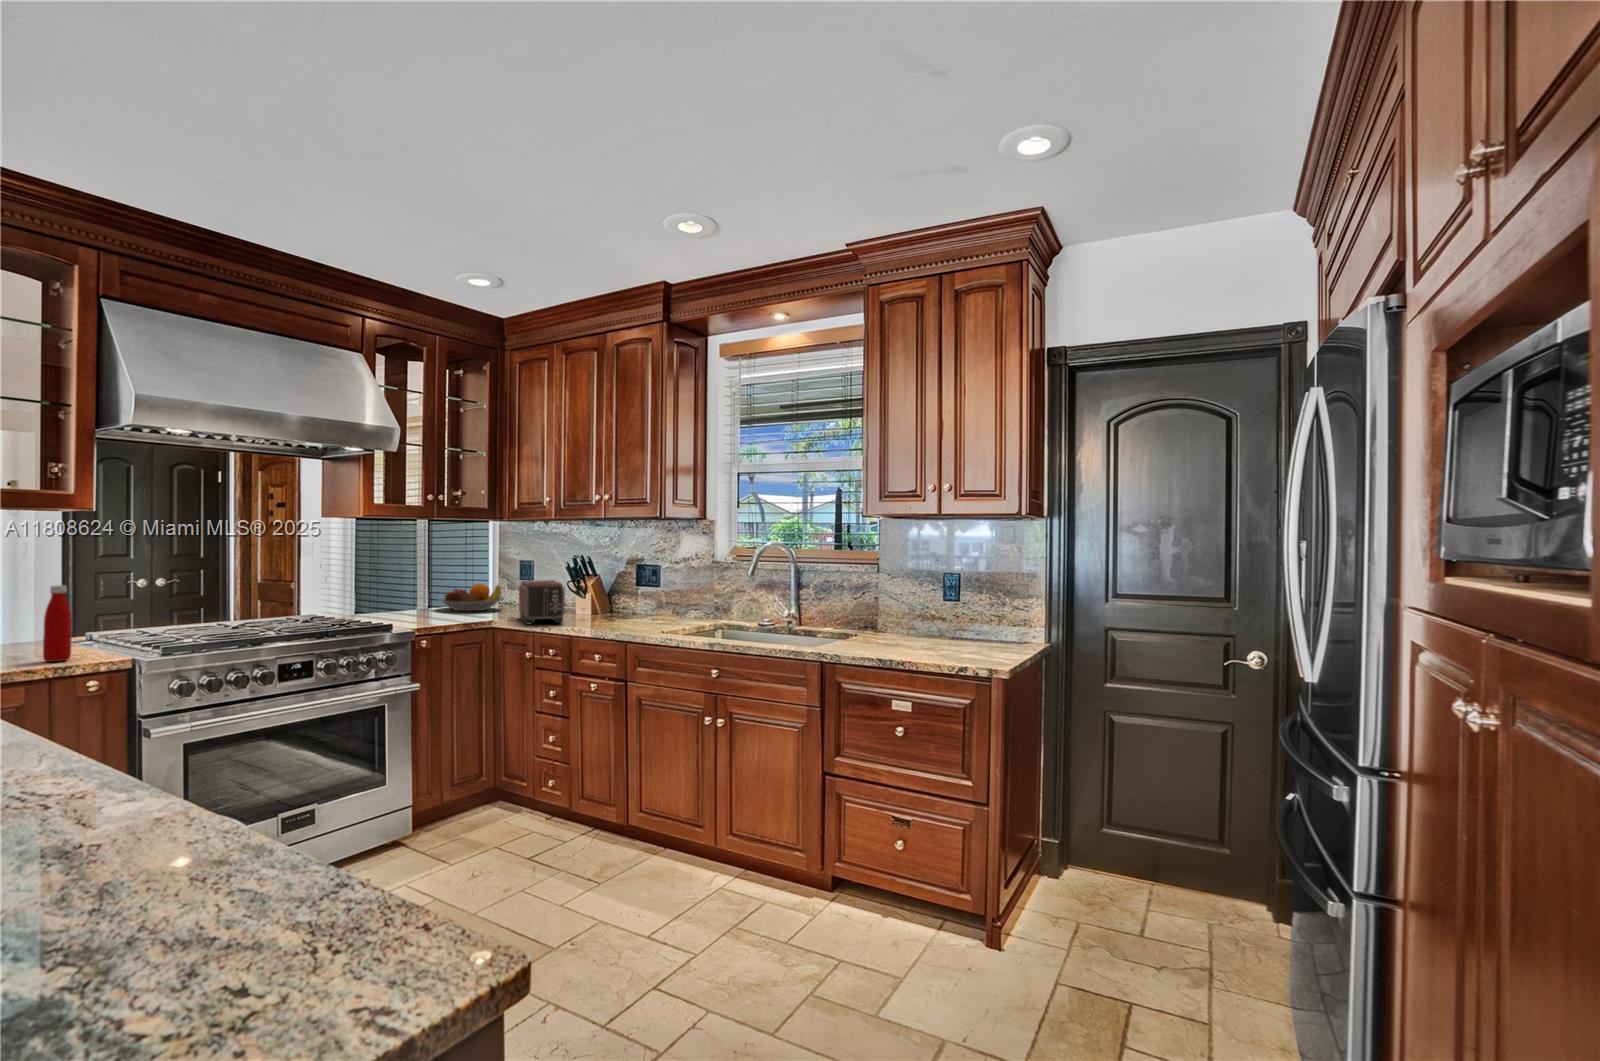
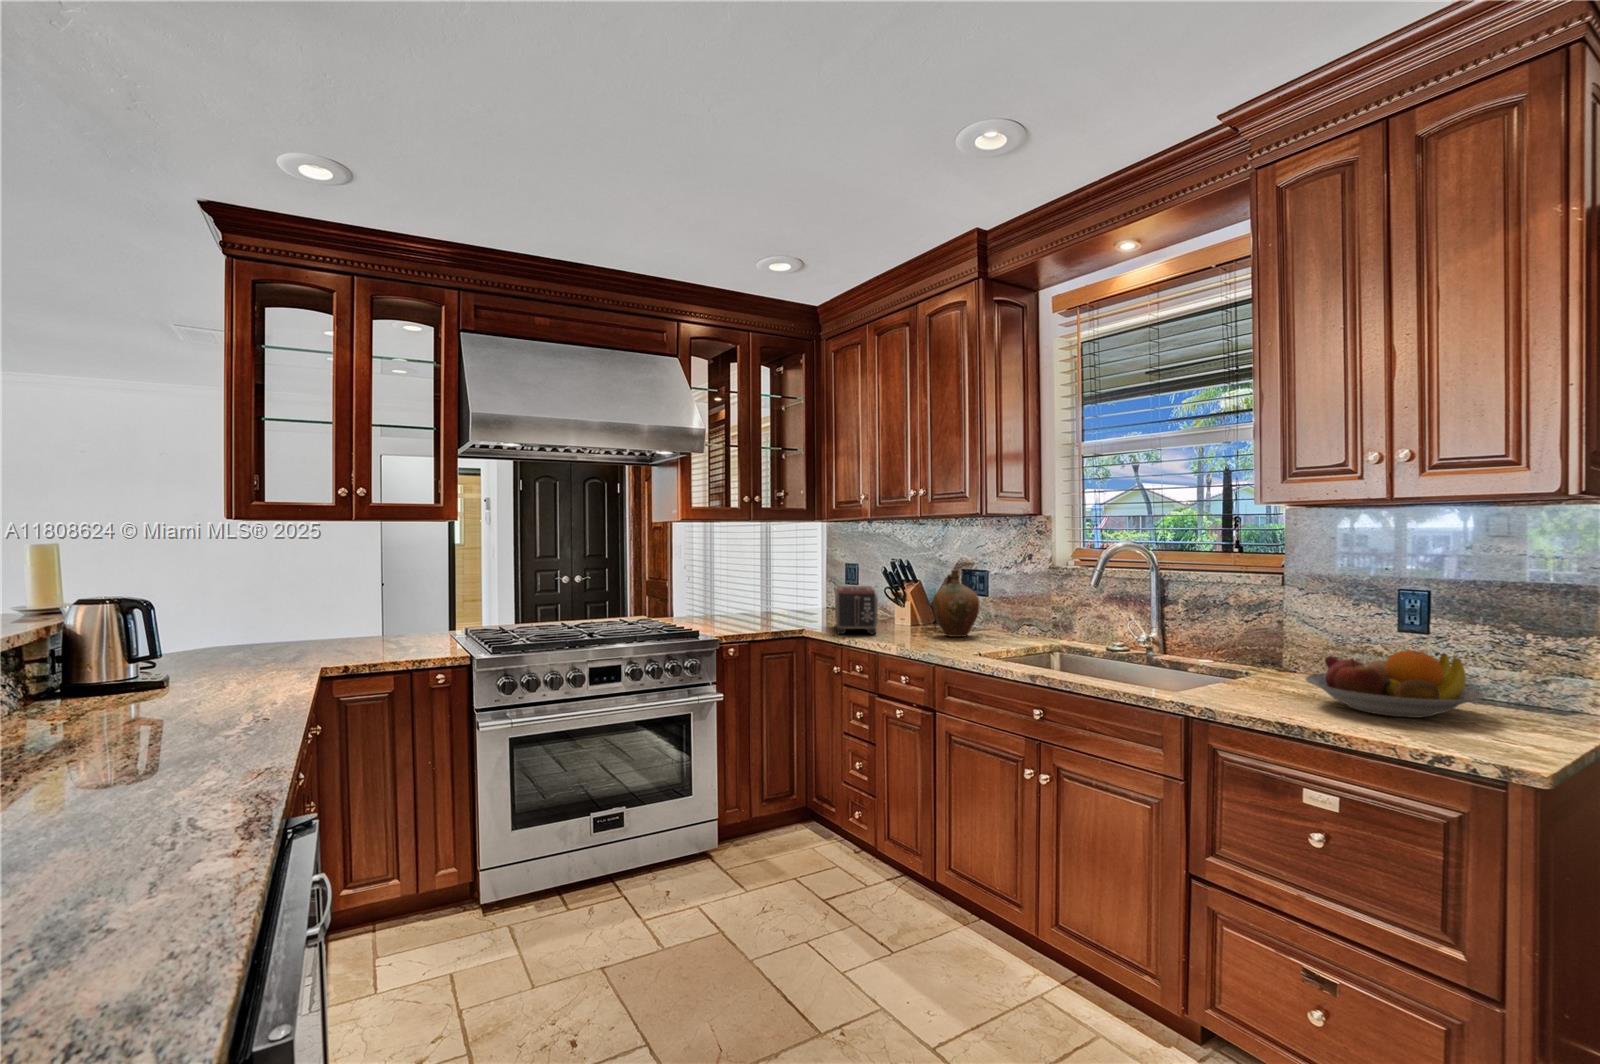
ceramic jug: none [615,564,656,622] -> present [932,570,979,637]
fruit bowl: present [439,584,503,611] -> present [1306,650,1483,718]
bottle: present [43,585,72,662] -> none [421,585,440,651]

